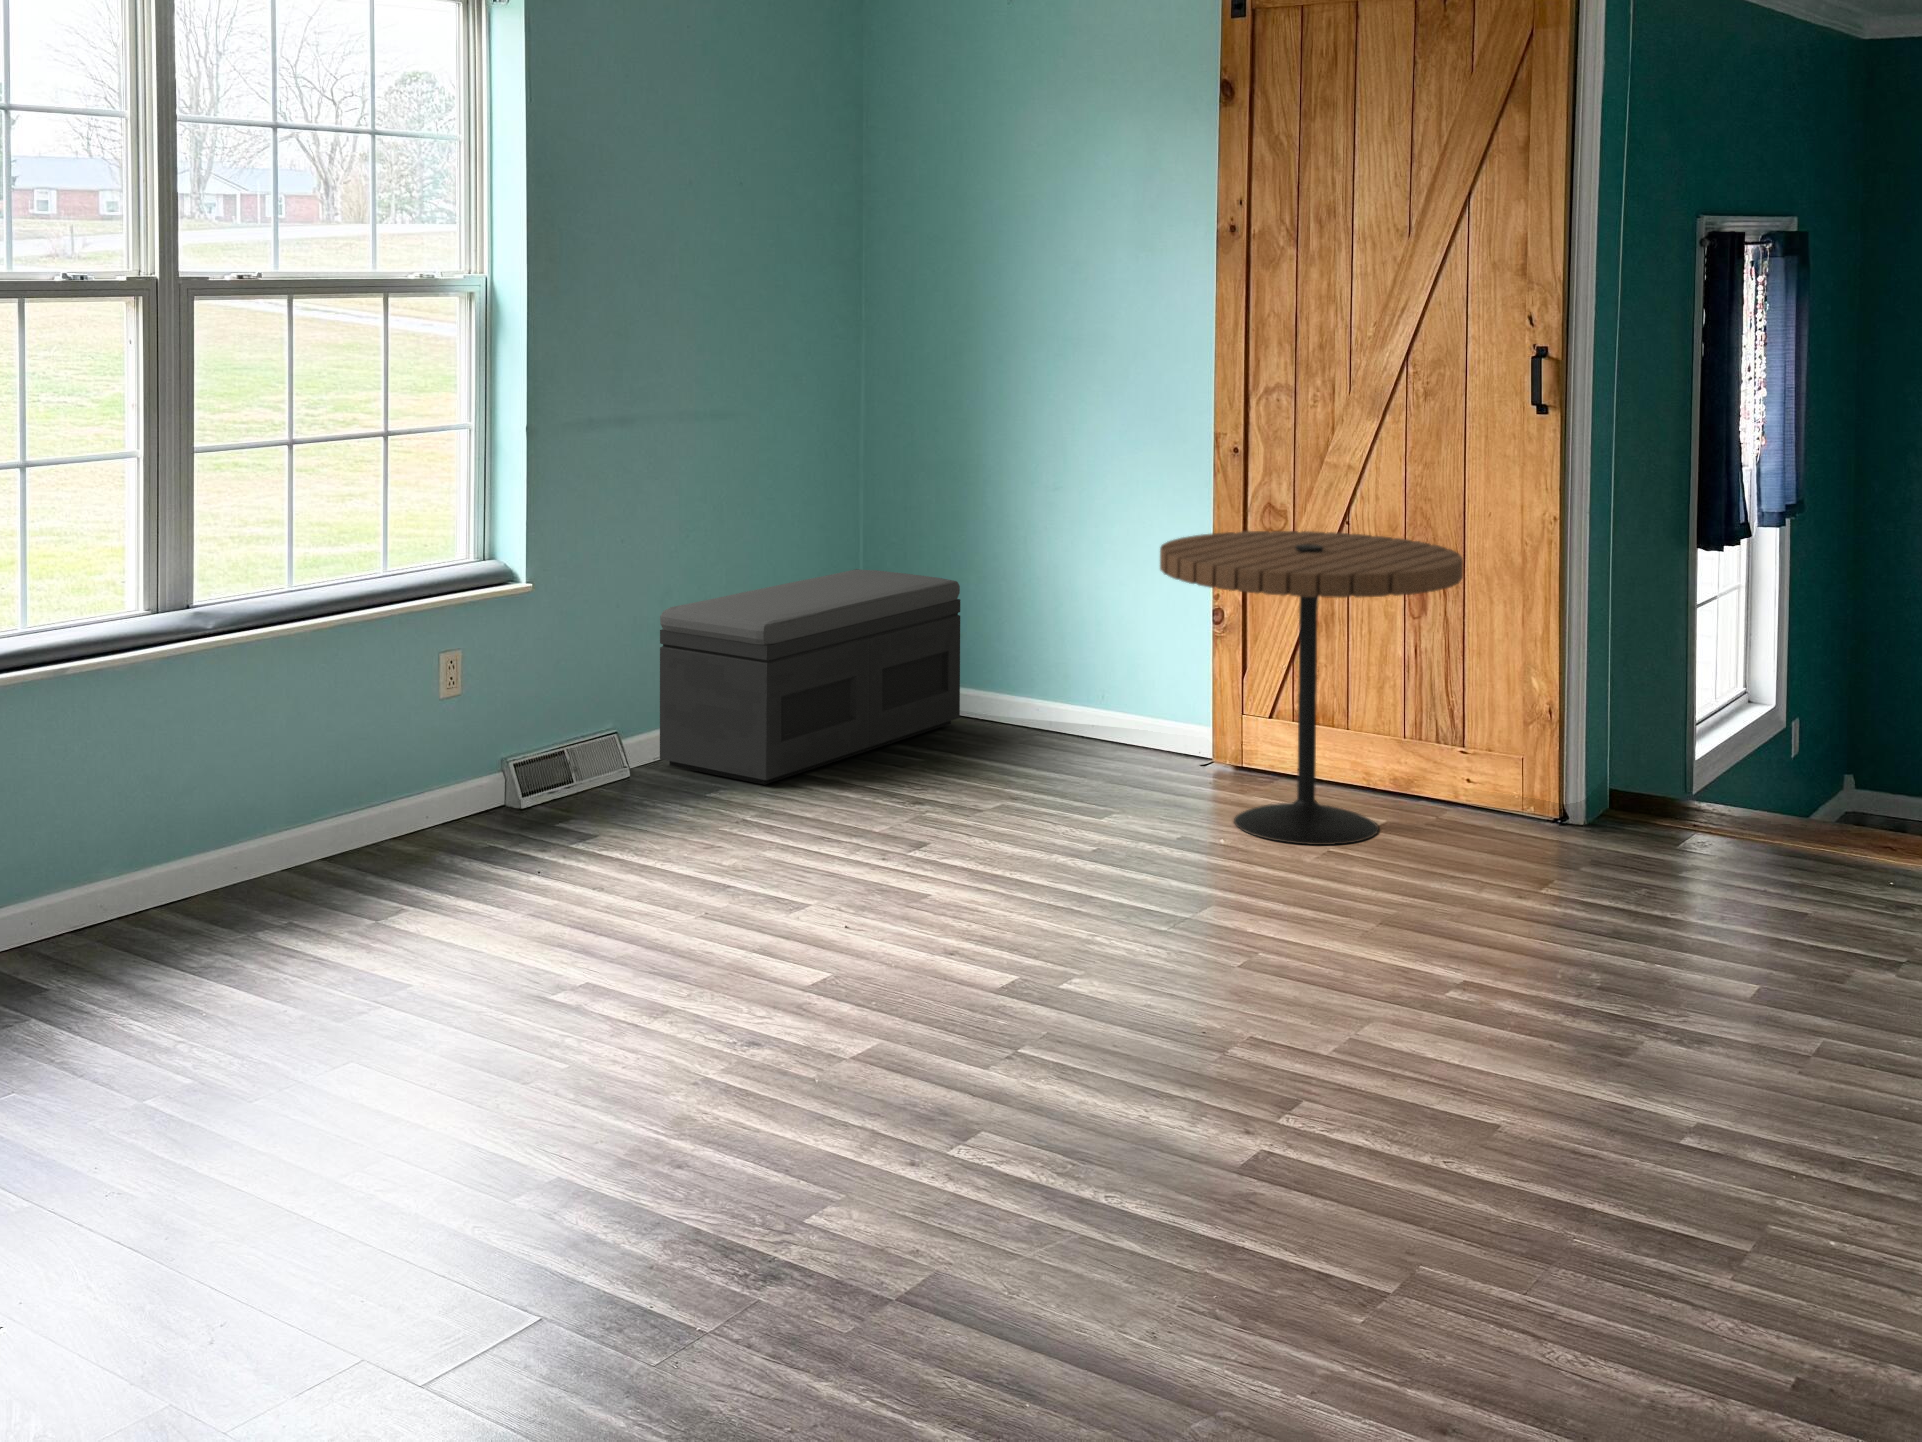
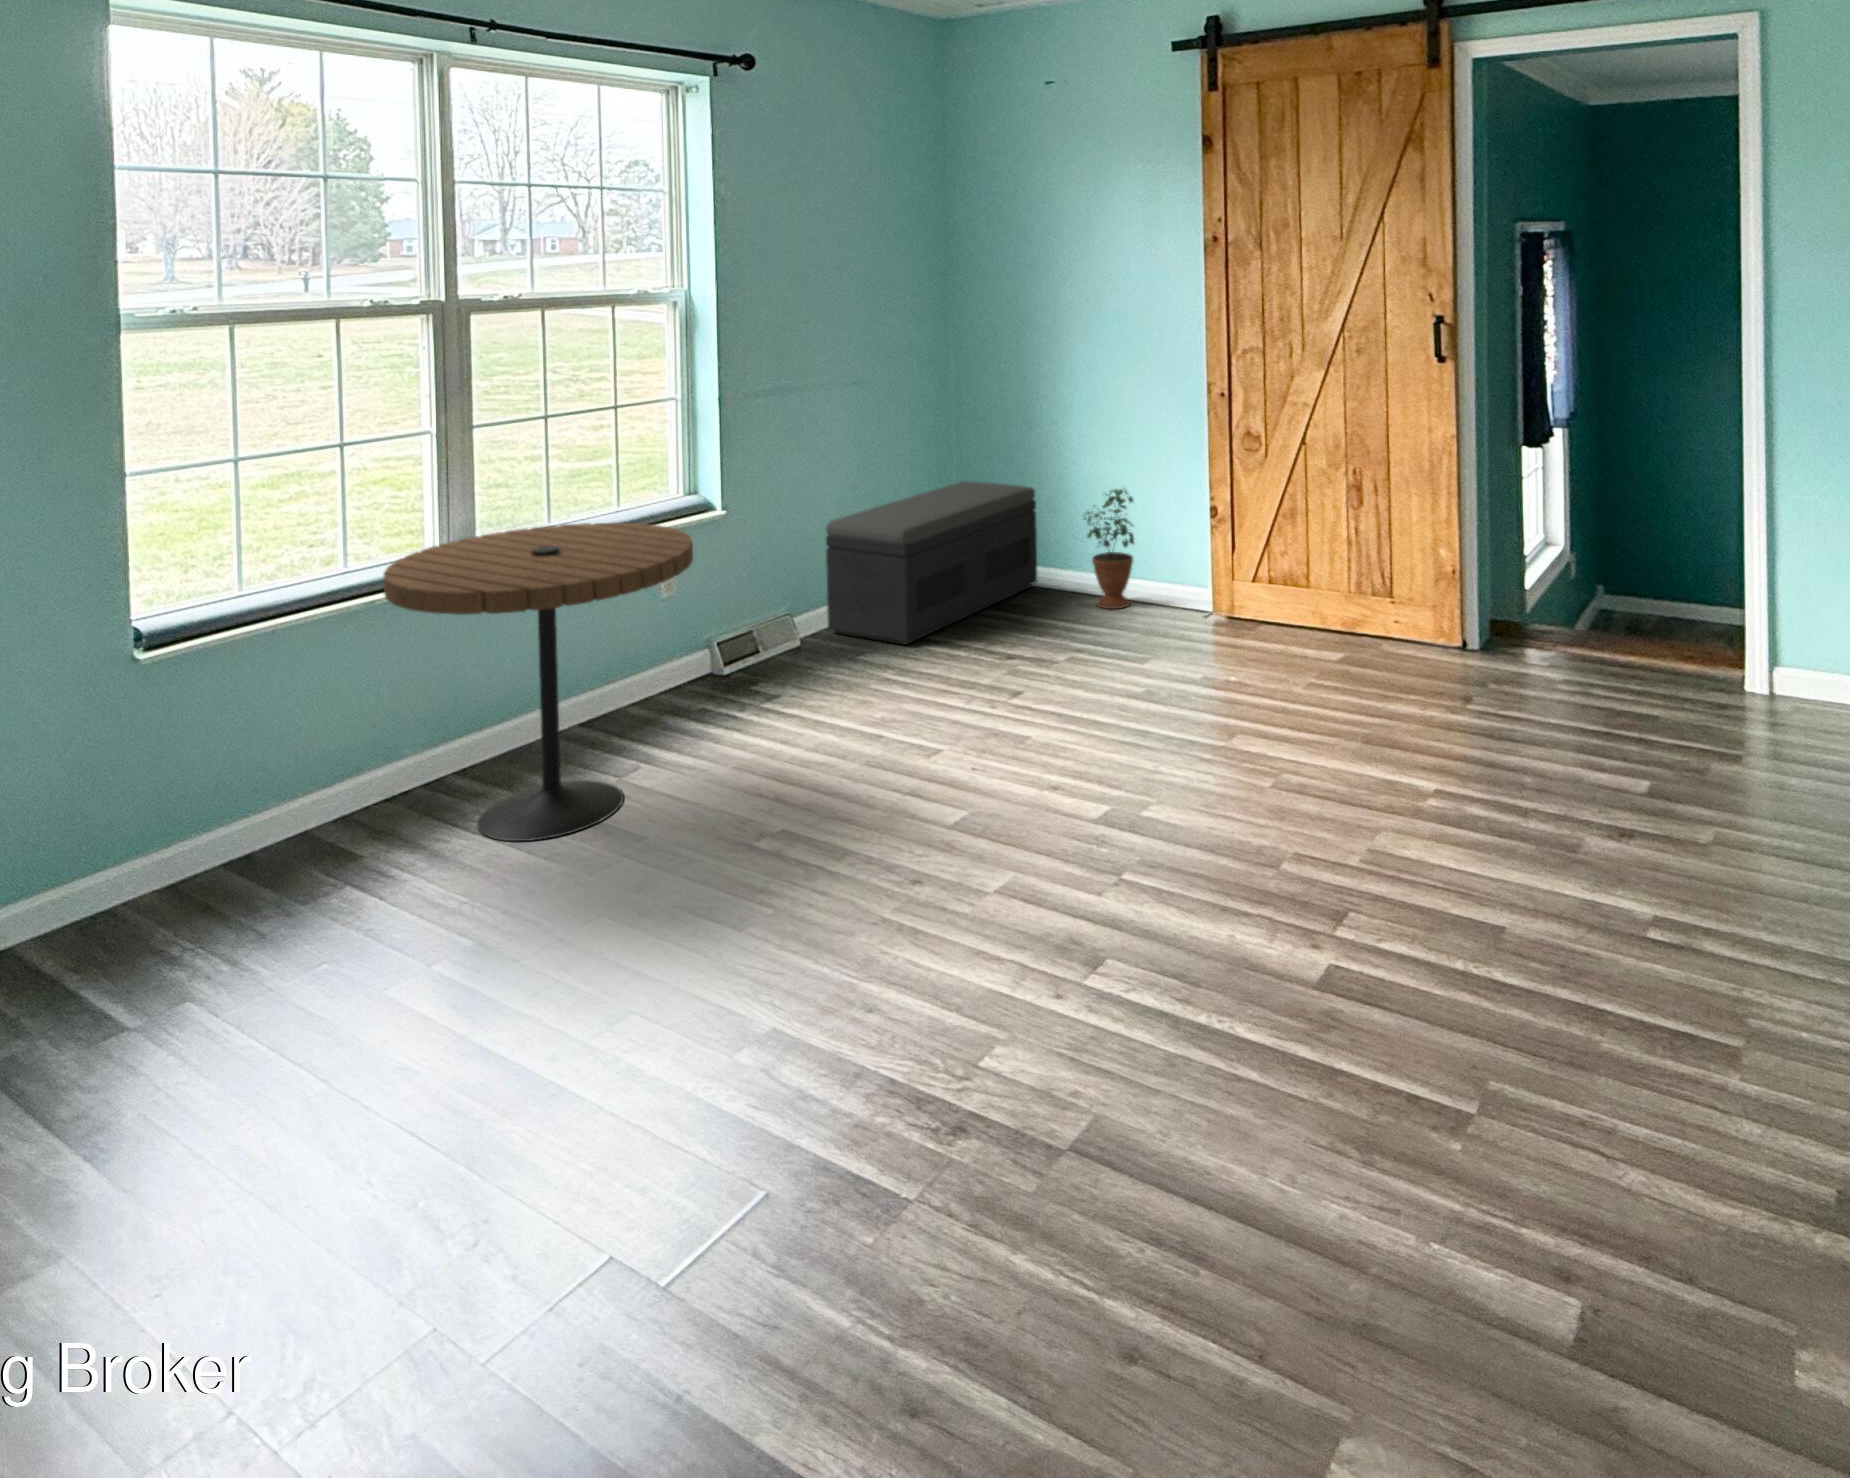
side table: present [1160,531,1463,845] -> present [384,523,693,841]
potted plant: none [1022,576,1099,757] -> present [1084,489,1134,609]

